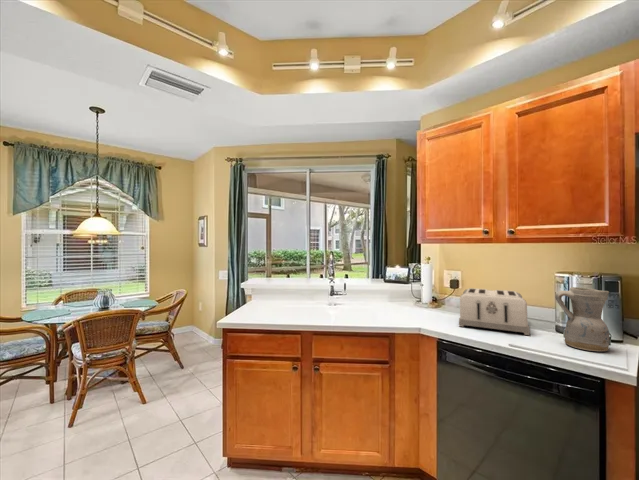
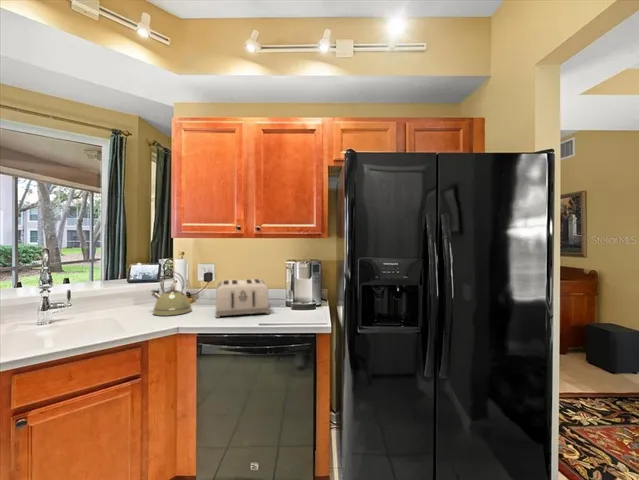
kettle: none [400,275,436,316] -> present [151,272,192,316]
ceramic pitcher: present [555,287,610,351] -> none [286,272,315,317]

